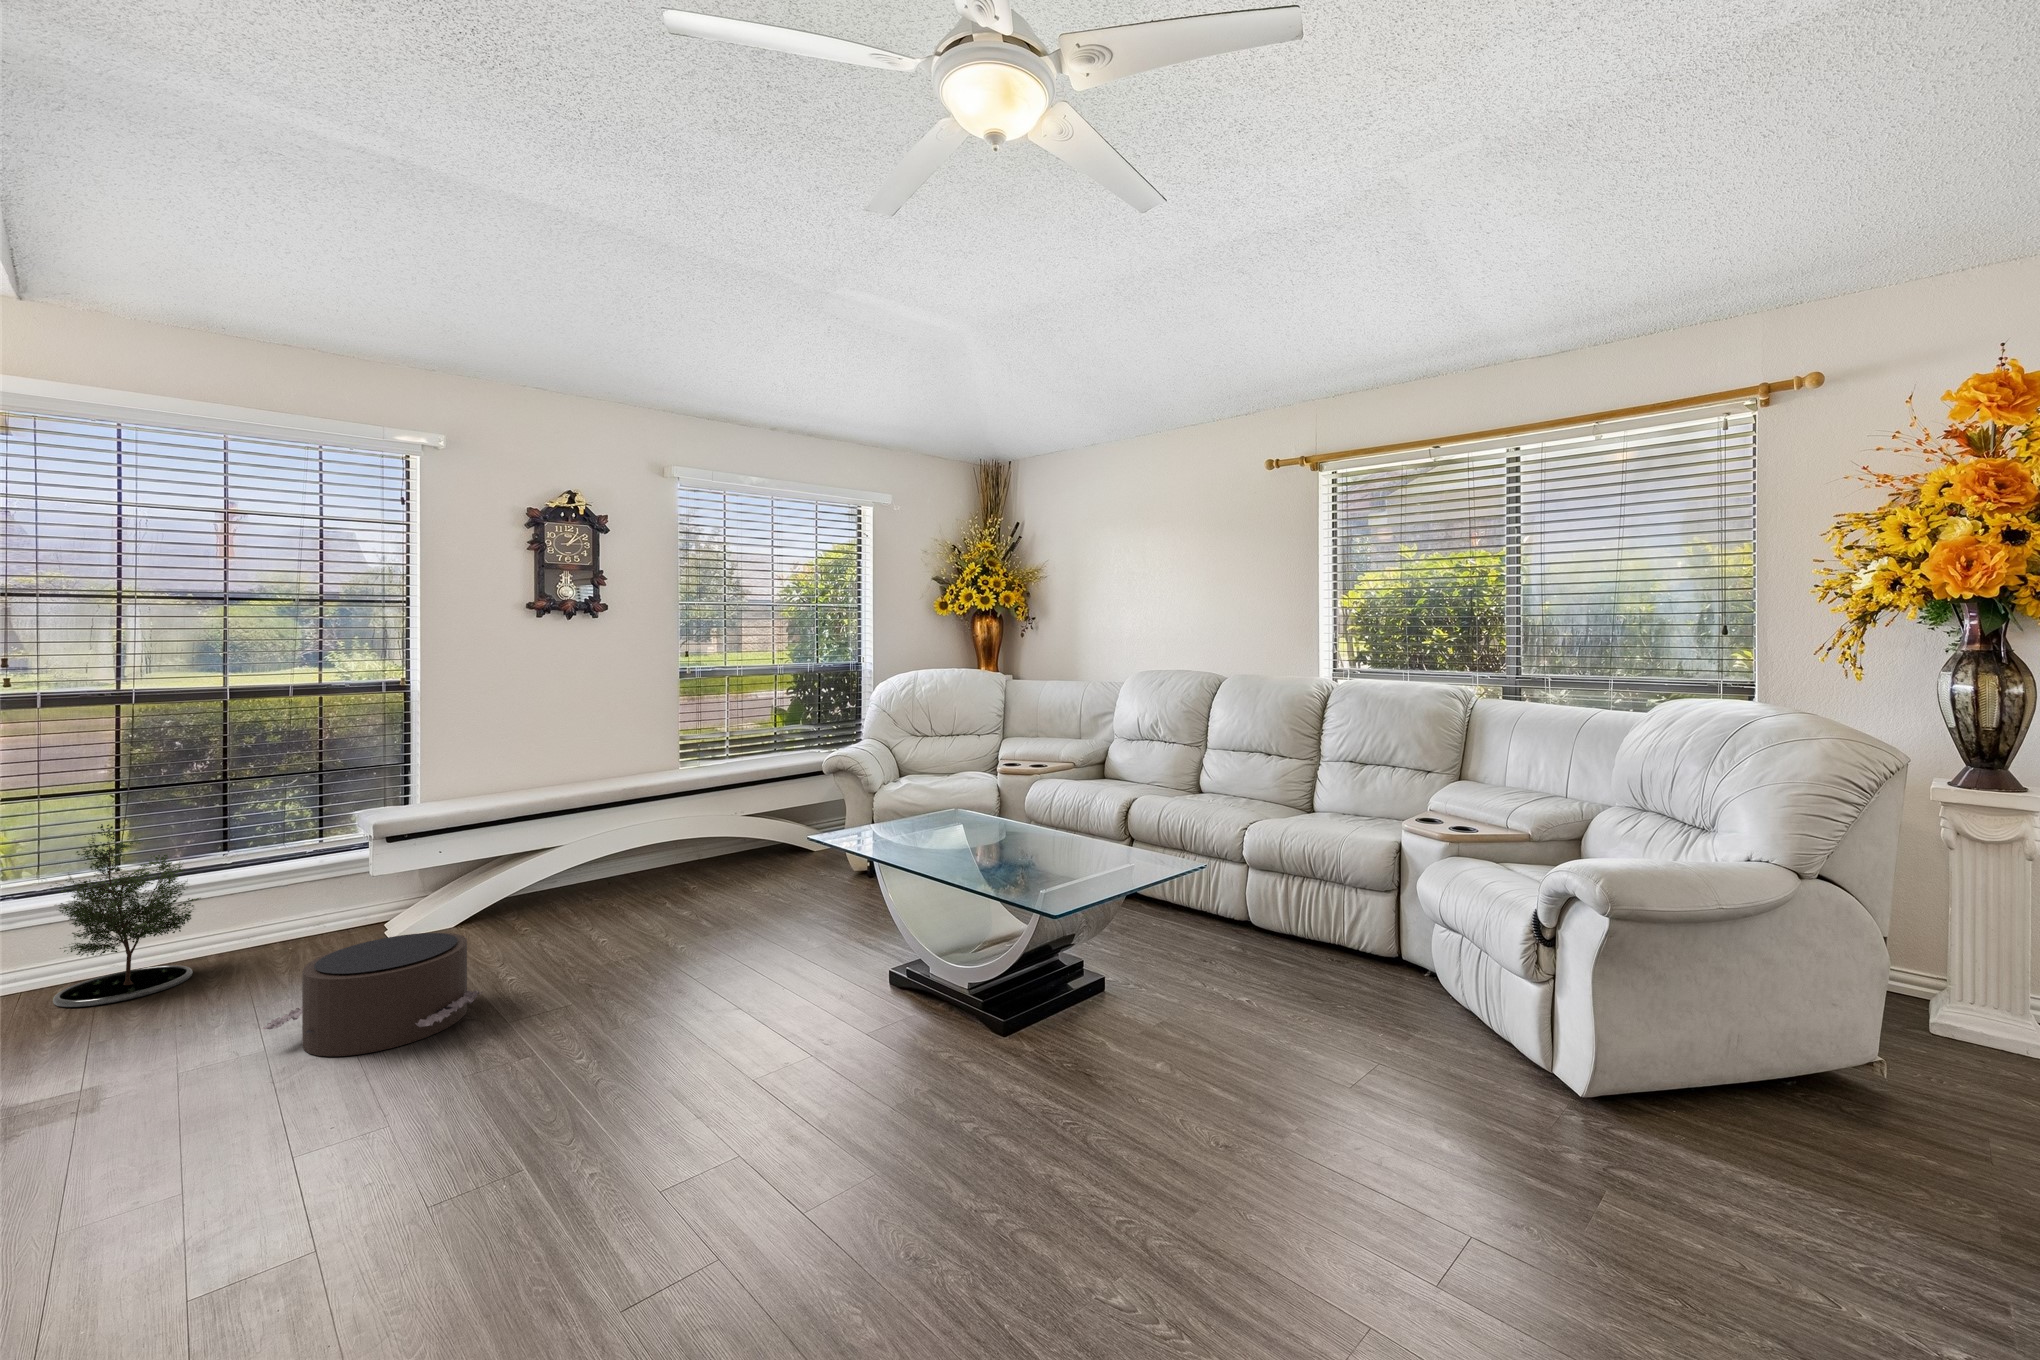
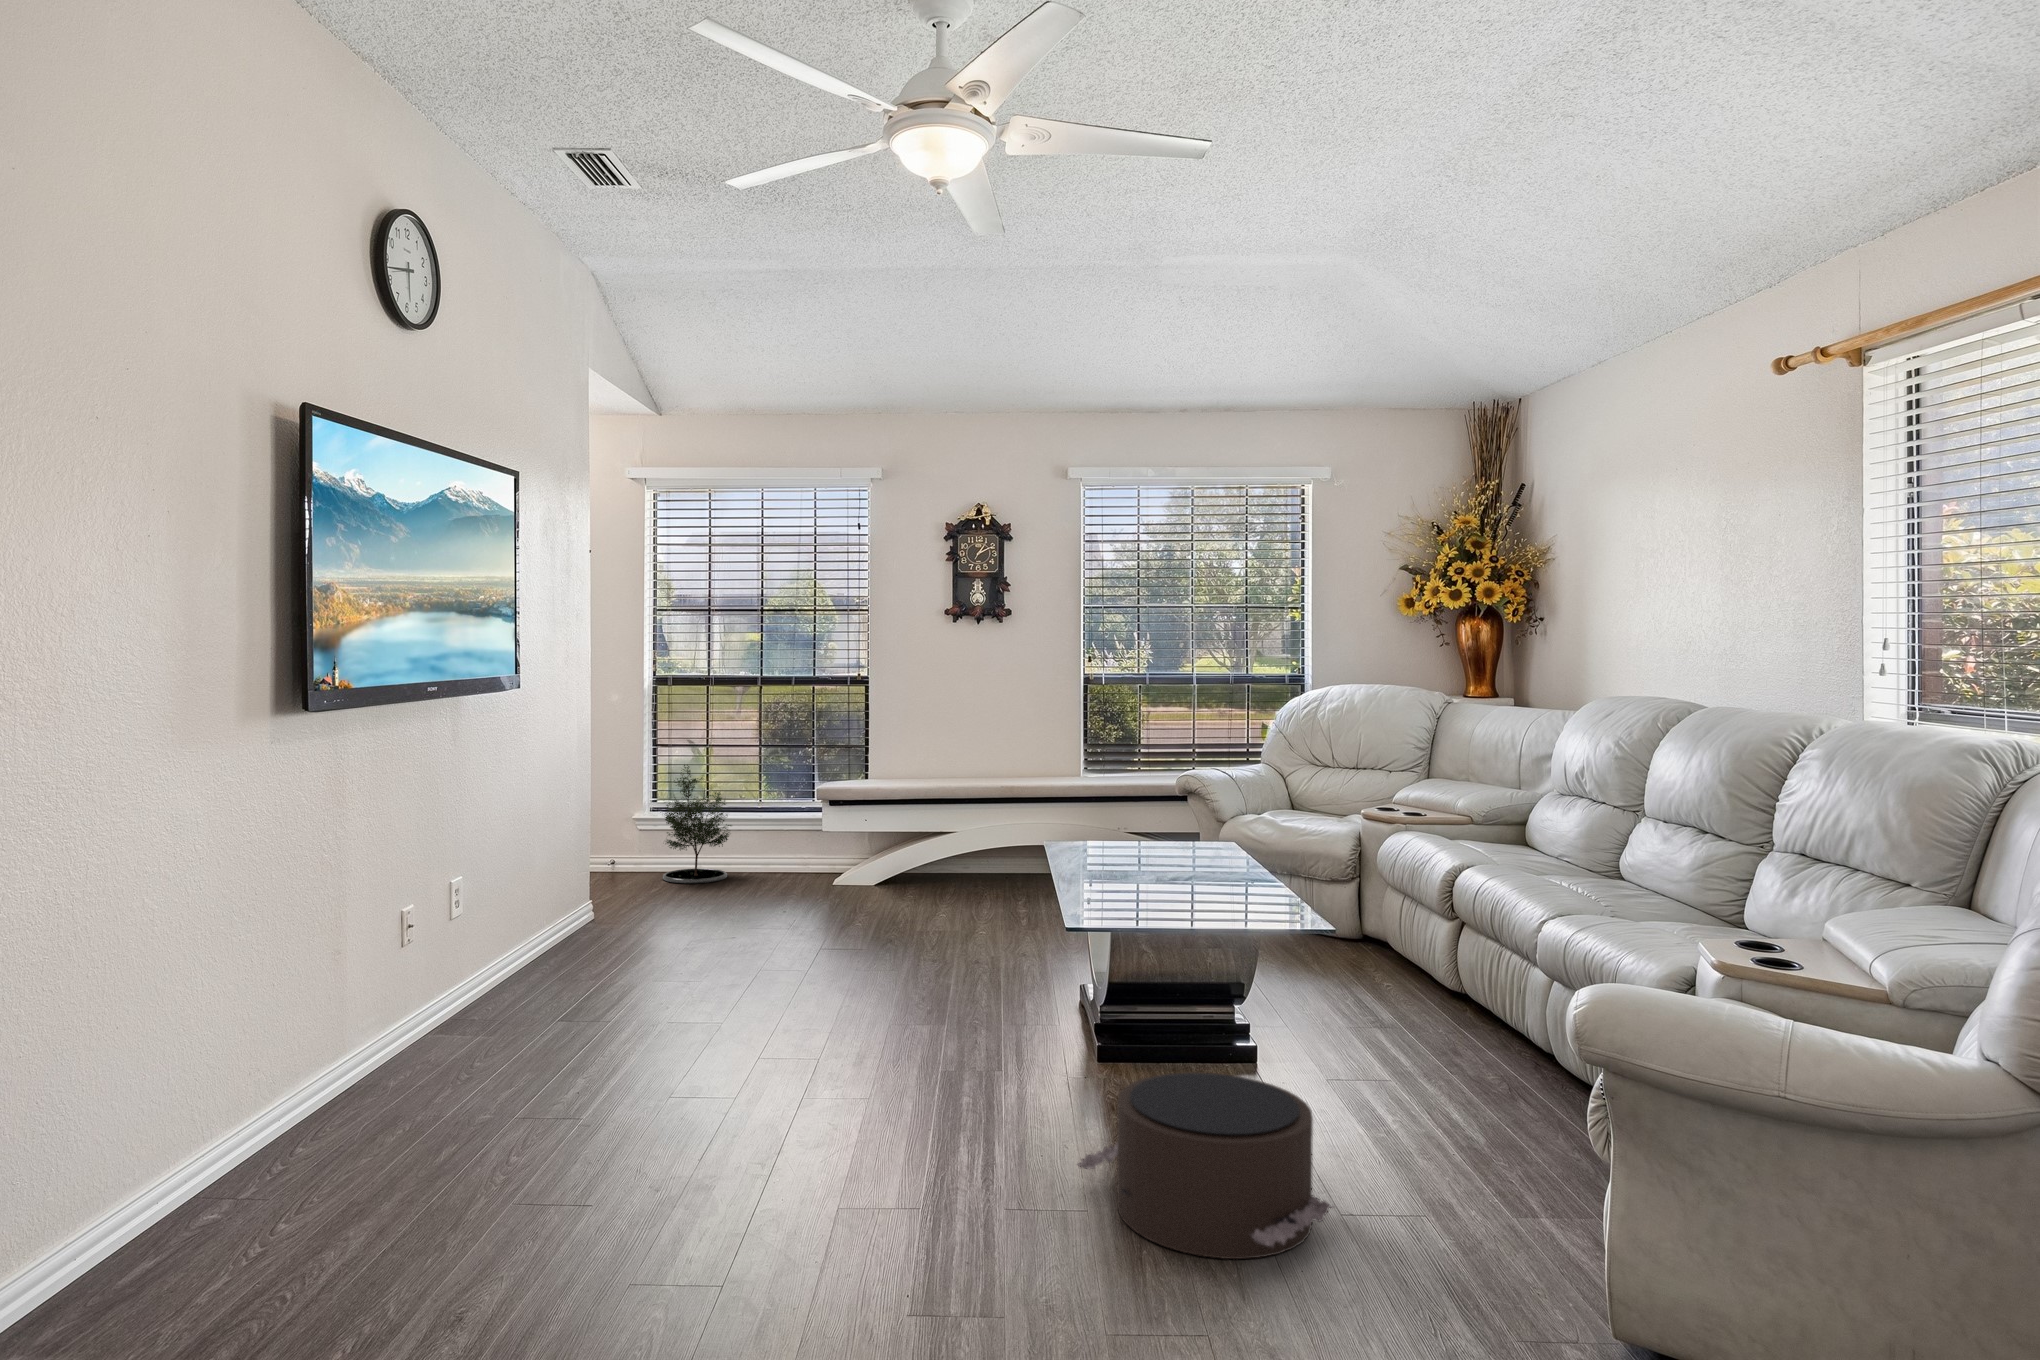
pouf: present [263,933,483,1056] -> present [1077,1072,1334,1259]

